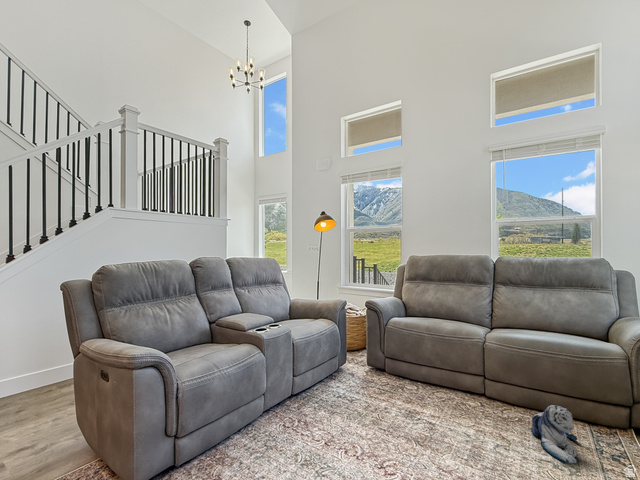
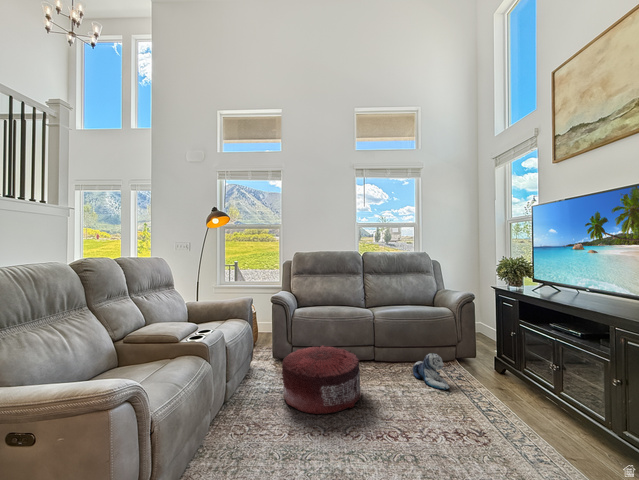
pouf: none [346,360,438,441] -> present [282,345,361,414]

